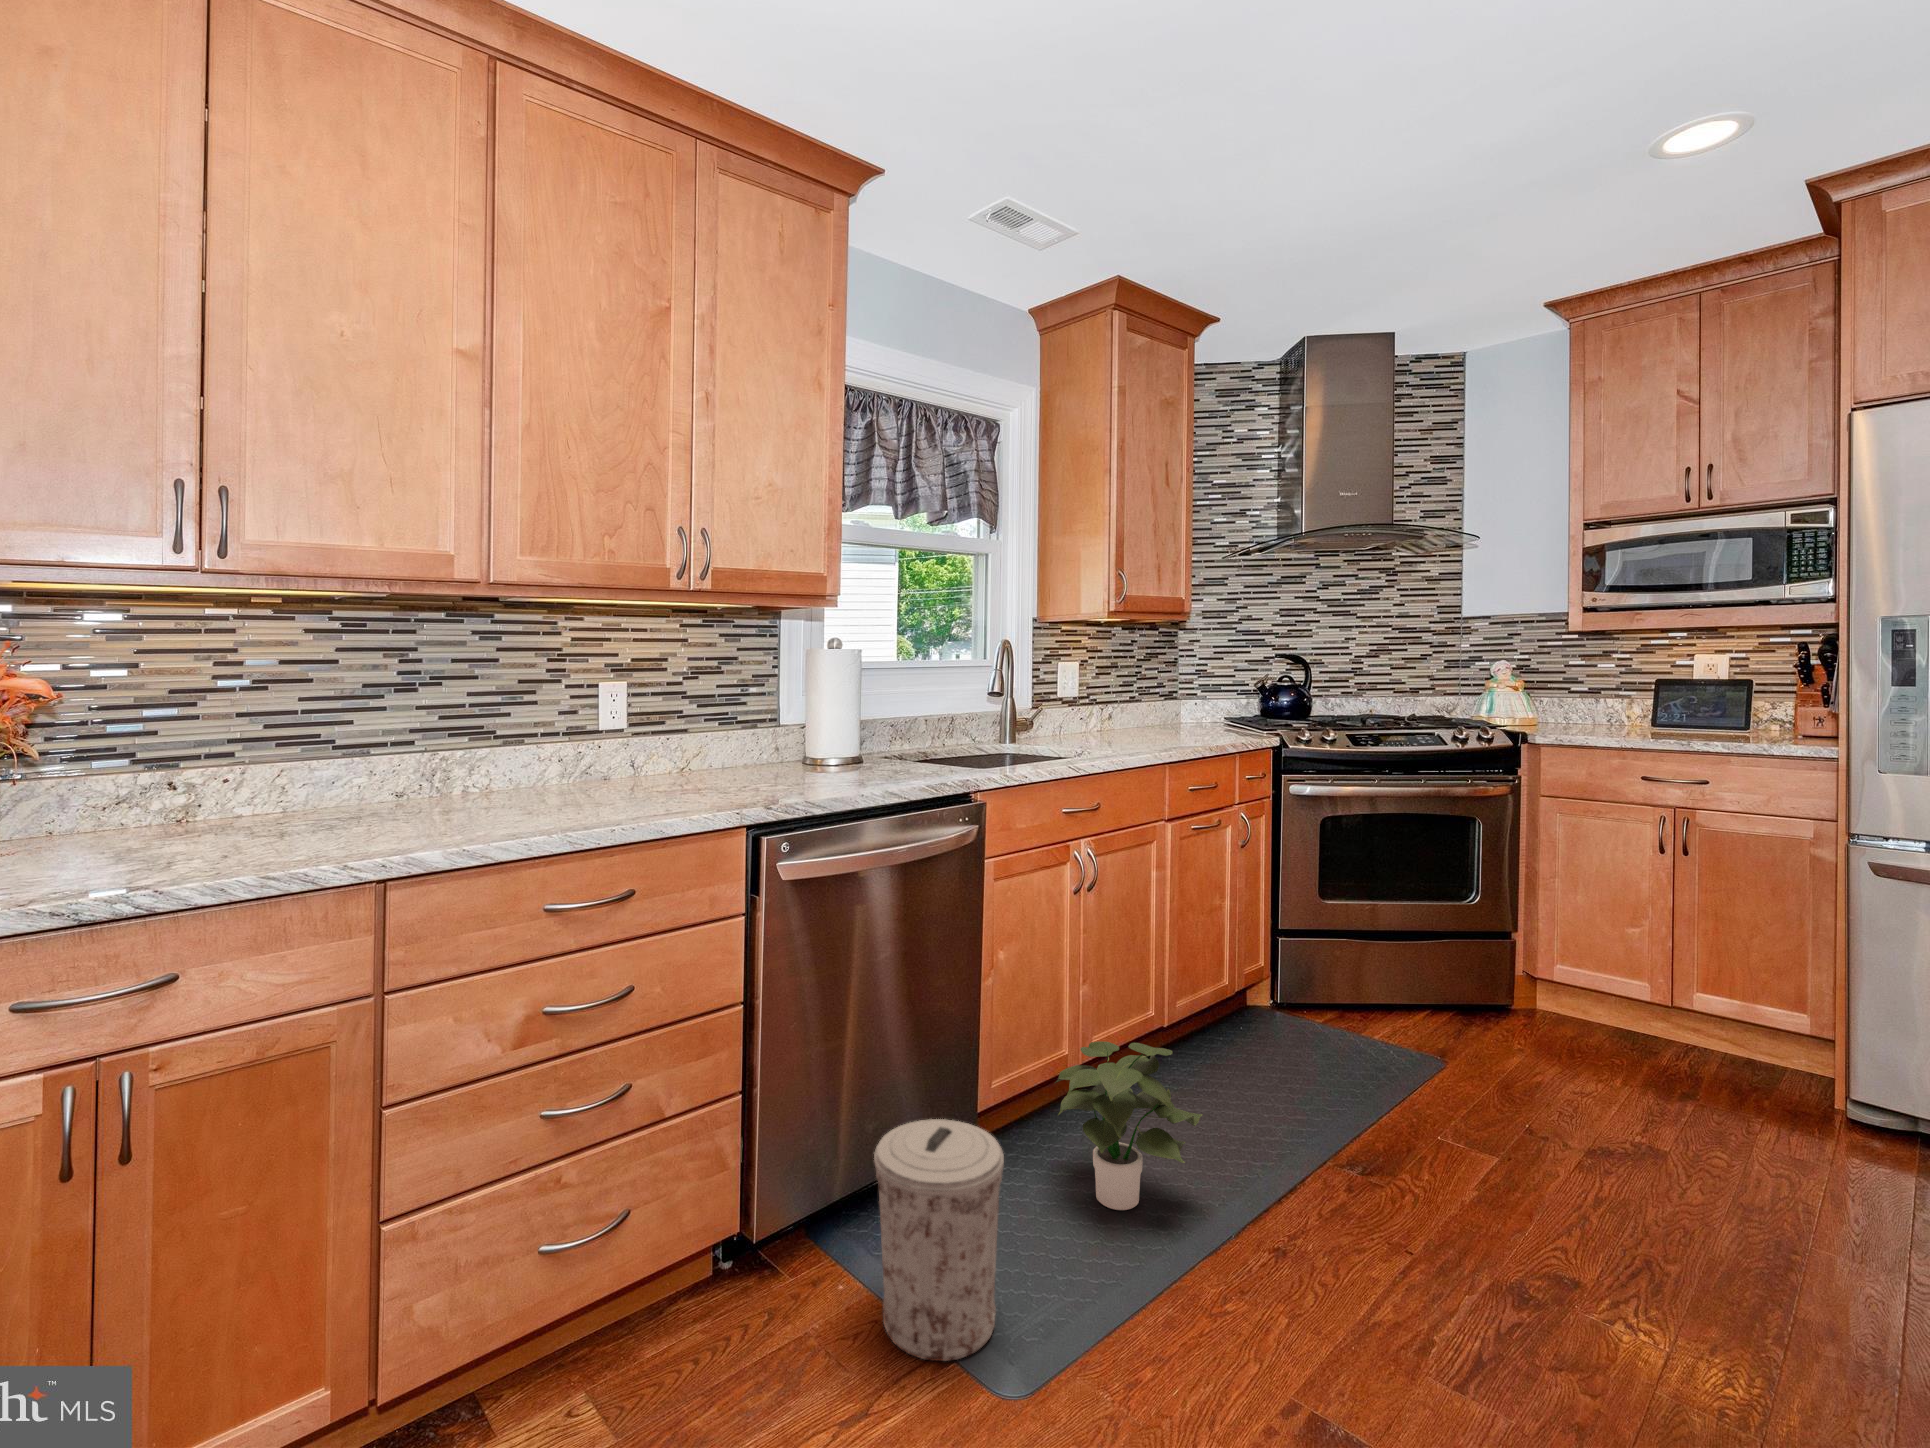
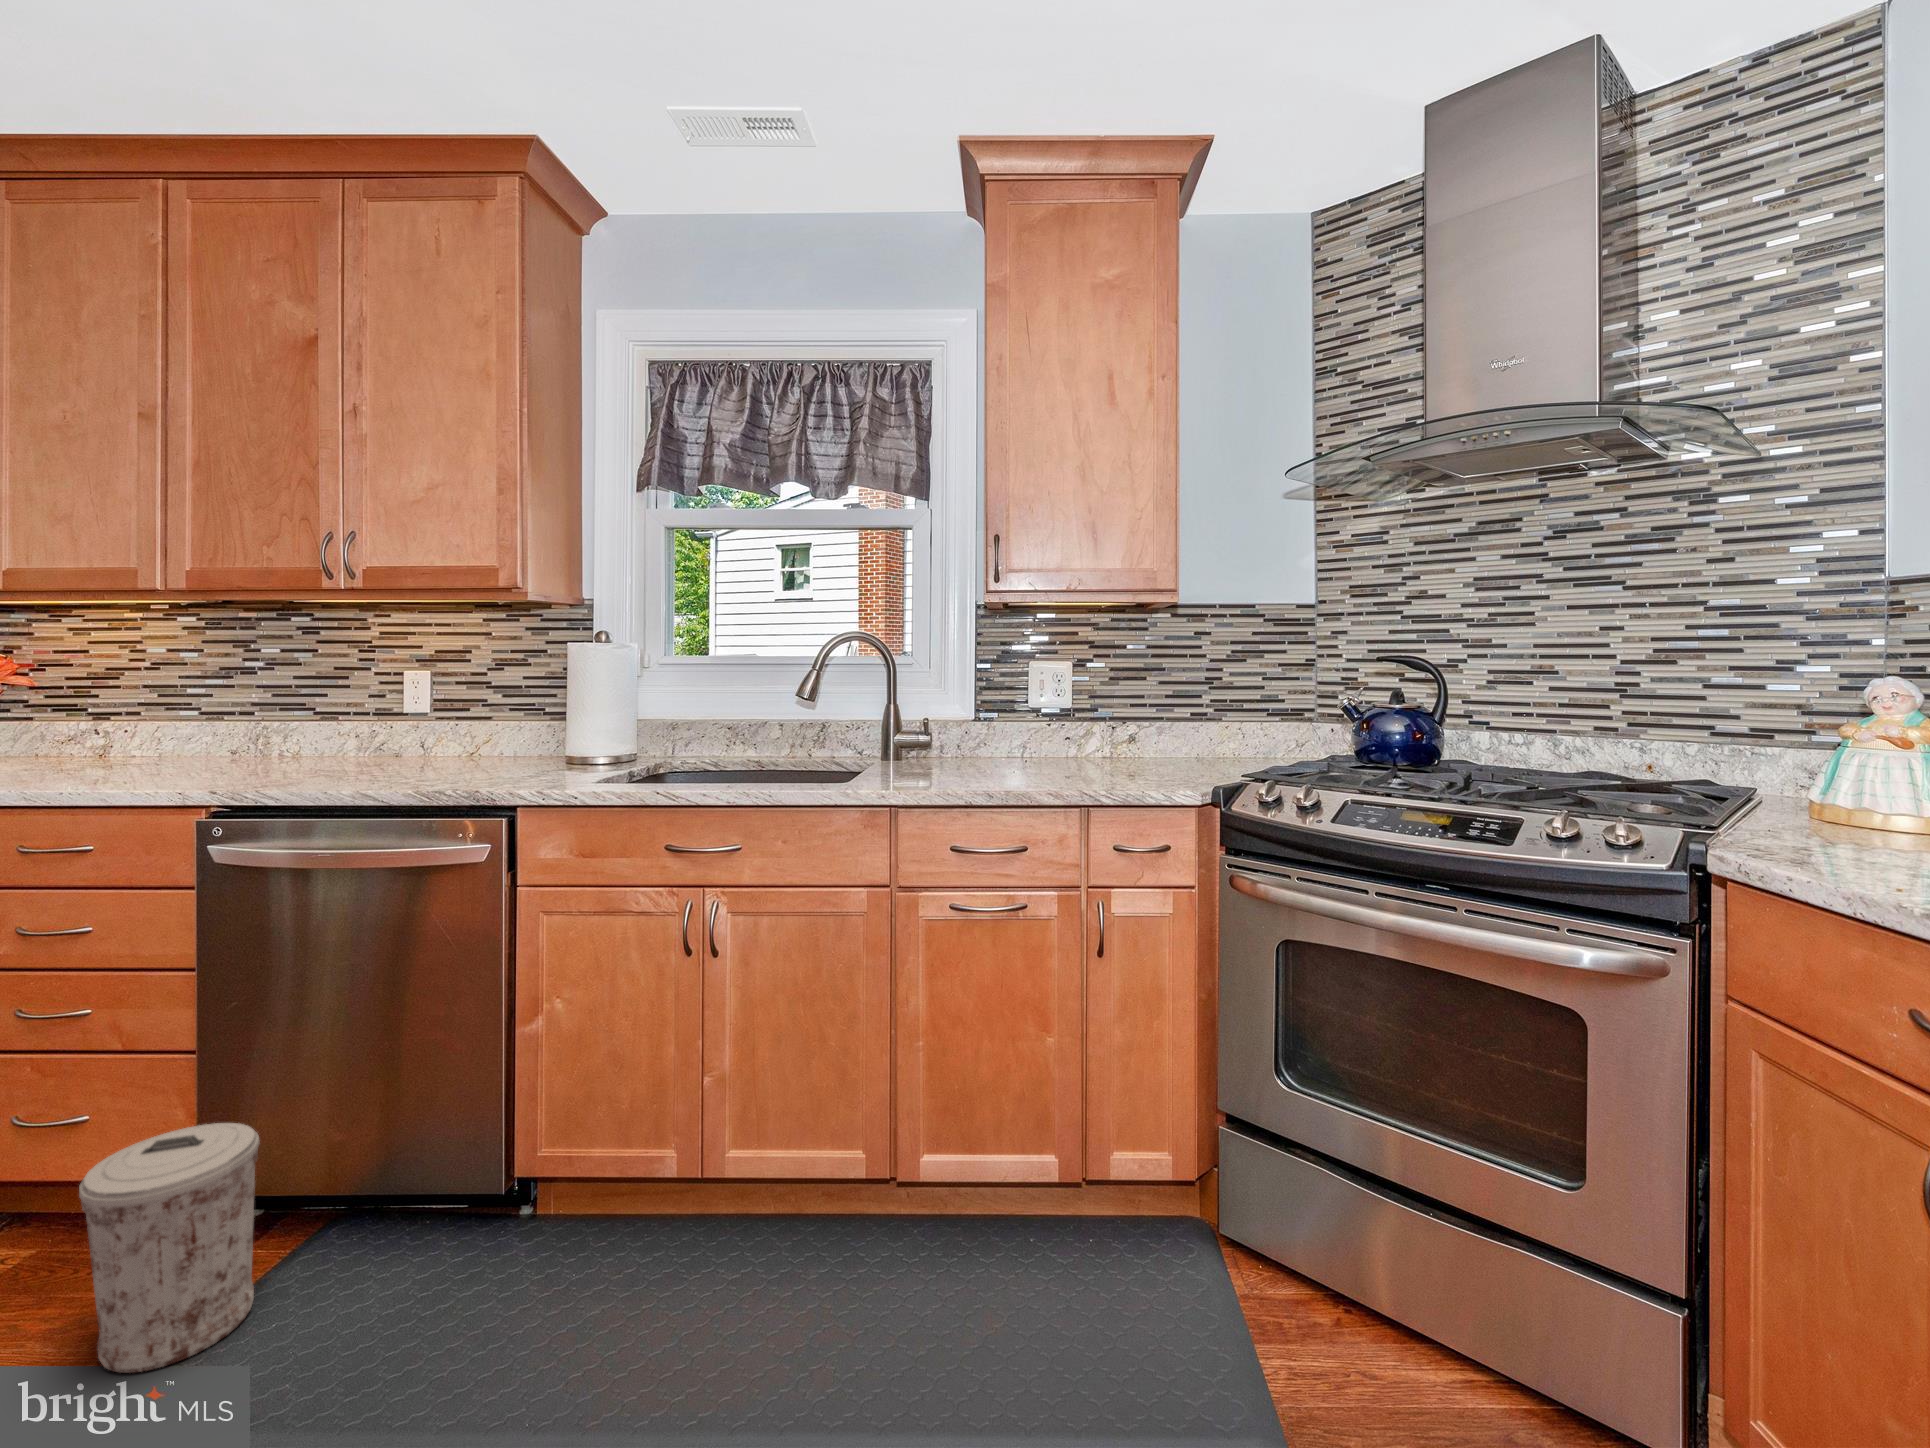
potted plant: present [1055,1041,1203,1210] -> none [405,1130,596,1344]

